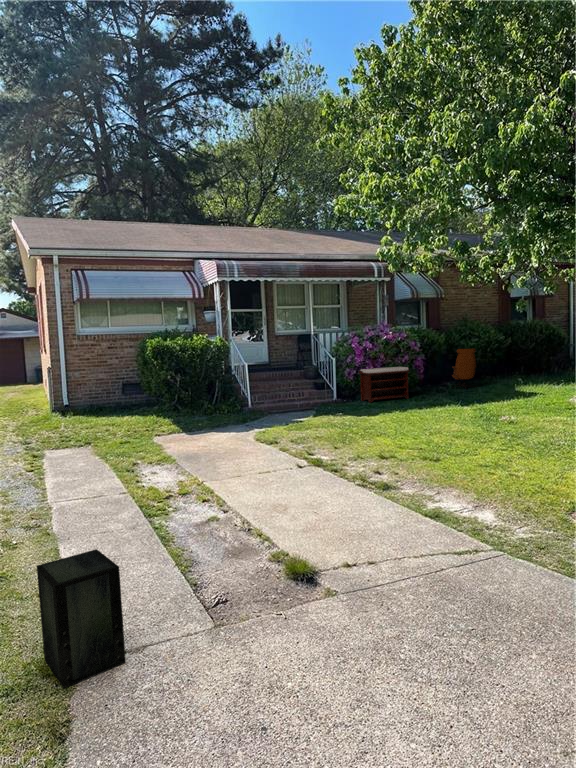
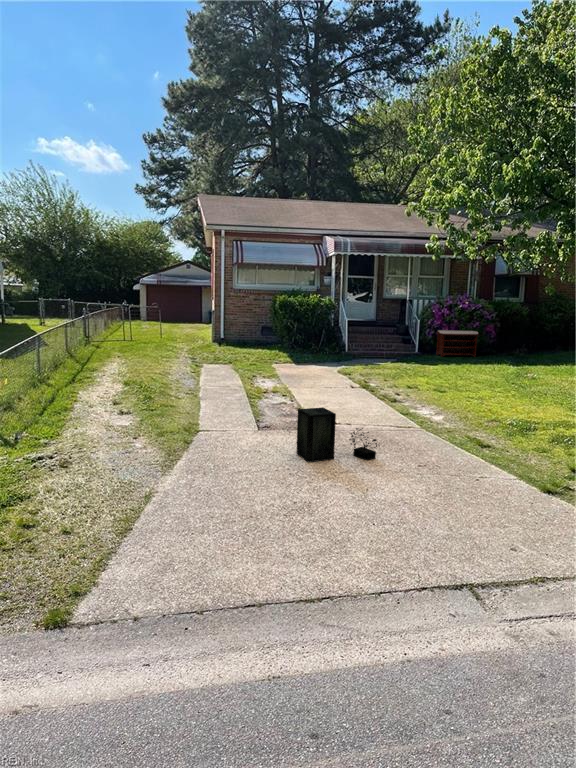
lounge chair: present [452,348,476,388] -> none [522,321,545,355]
storage box: present [37,549,126,688] -> present [297,407,336,462]
decorative plant: none [443,591,520,675] -> present [349,428,377,460]

